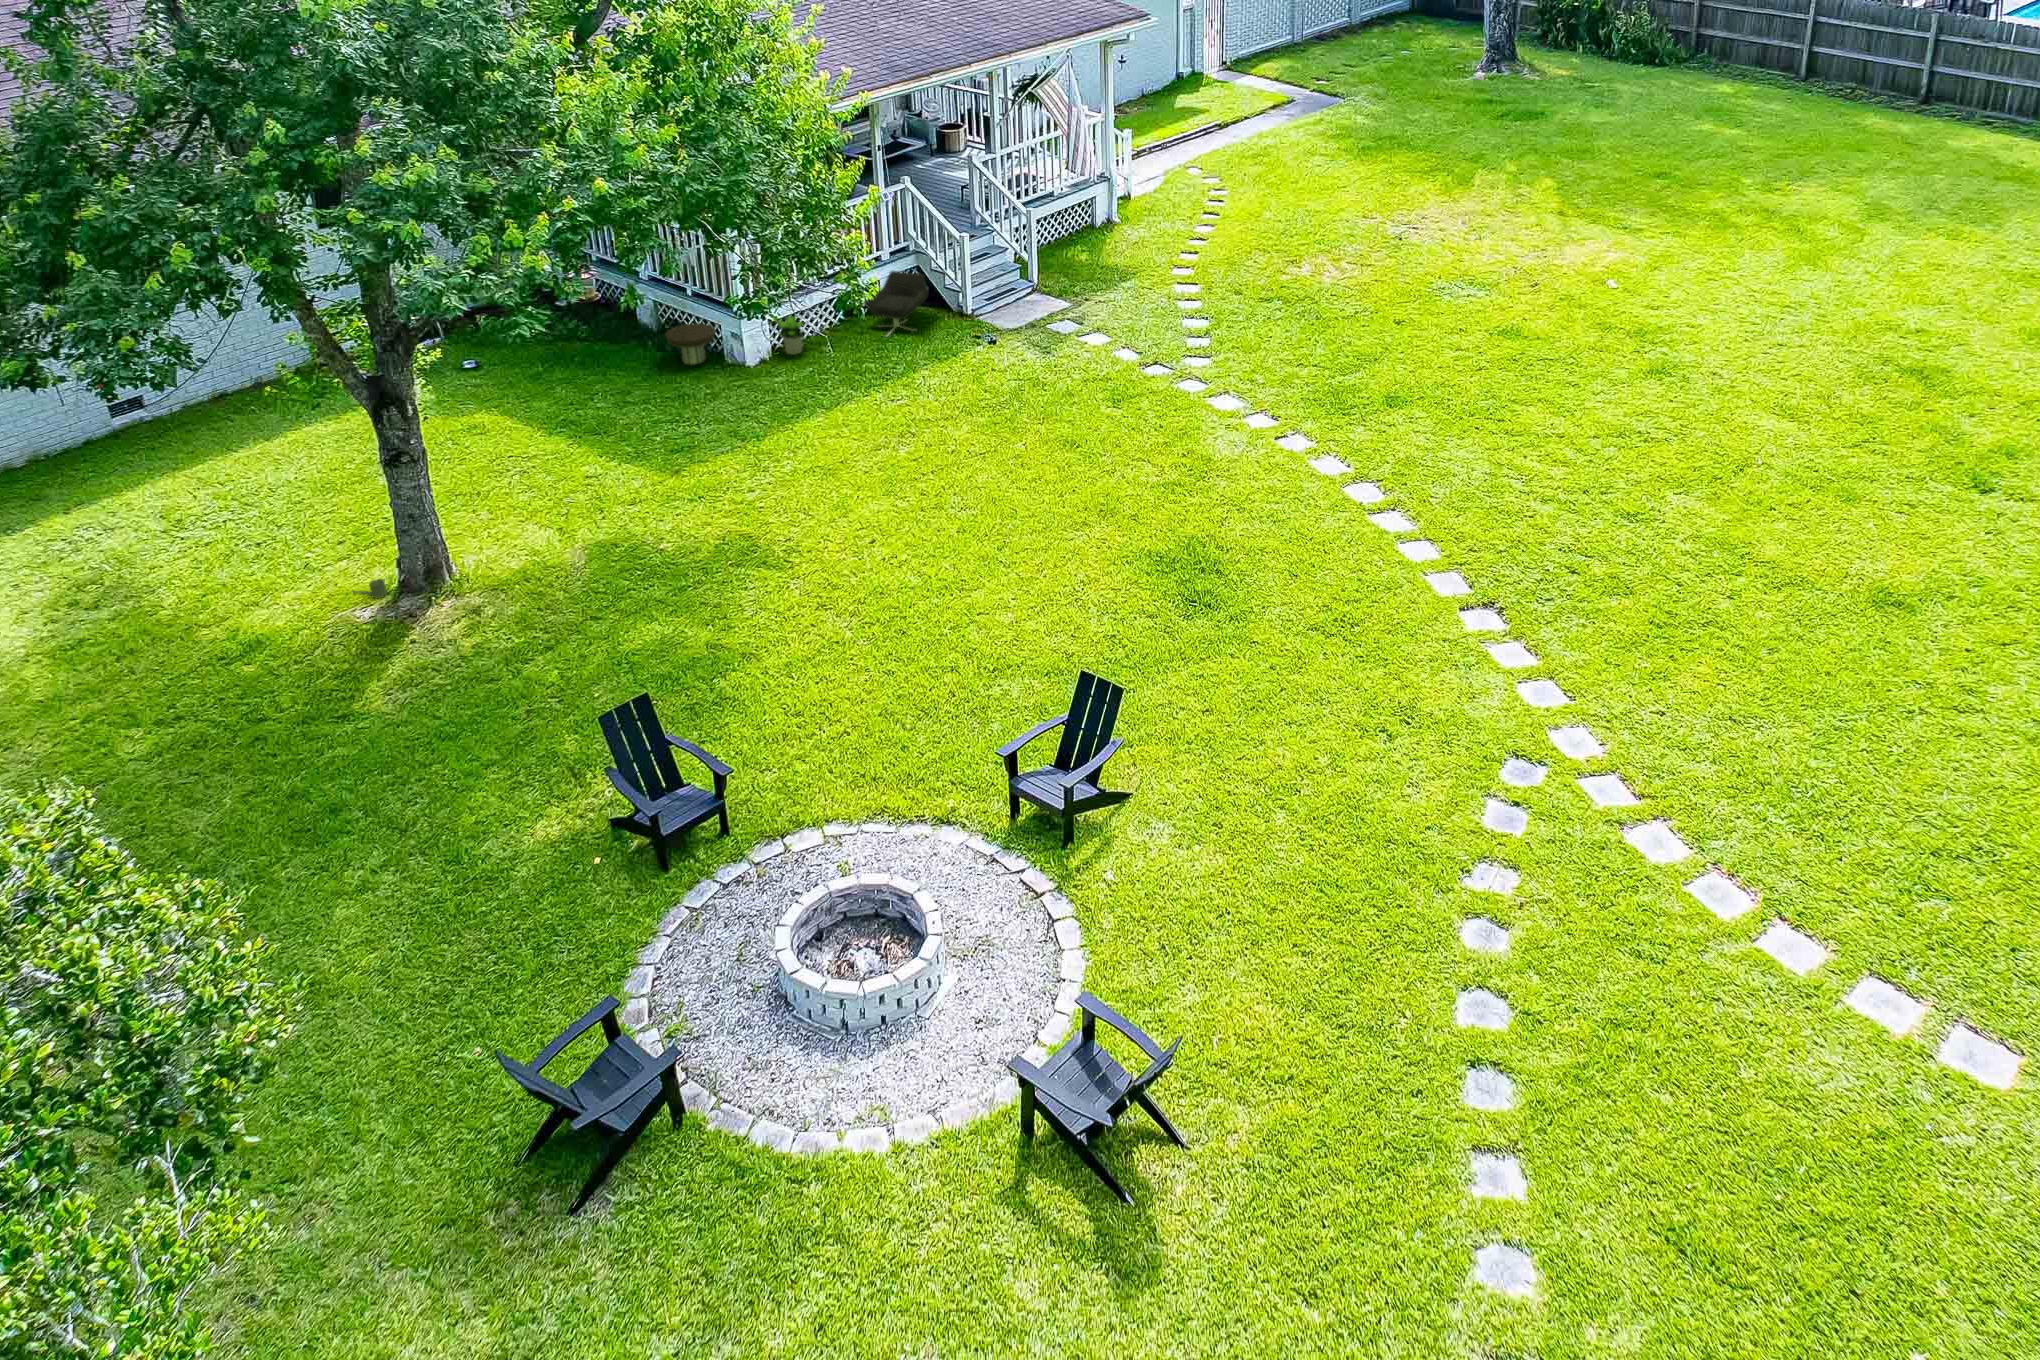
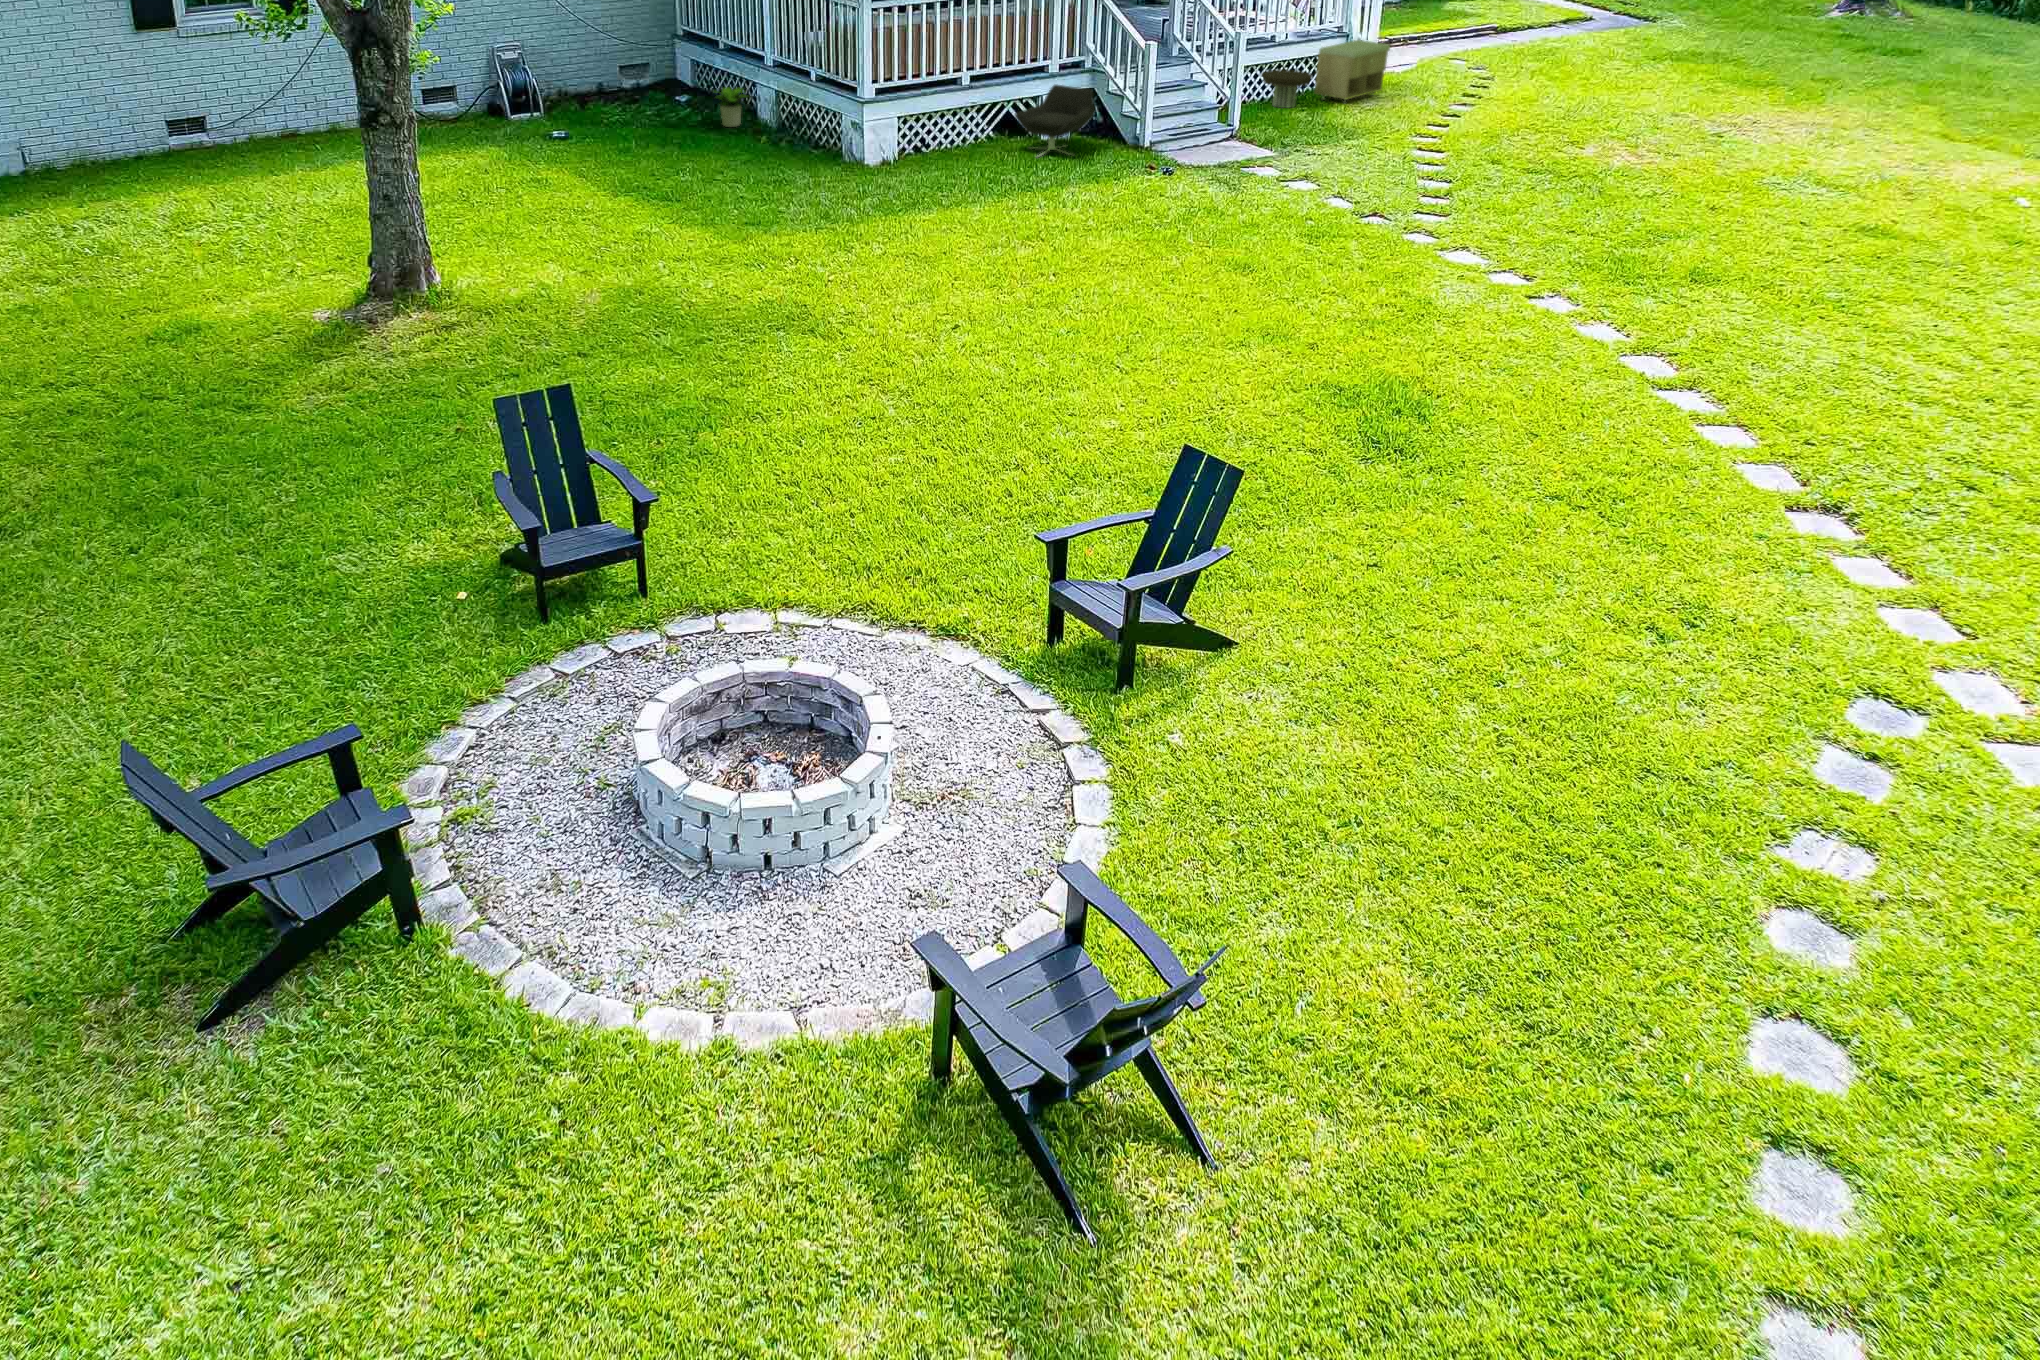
storage bench: none [1092,189,1146,245] -> present [1314,40,1390,102]
potted plant: present [775,316,806,355] -> present [713,87,748,127]
side table: present [666,323,716,365] -> present [1261,70,1313,108]
watering can: present [352,578,392,598] -> none [339,296,387,318]

